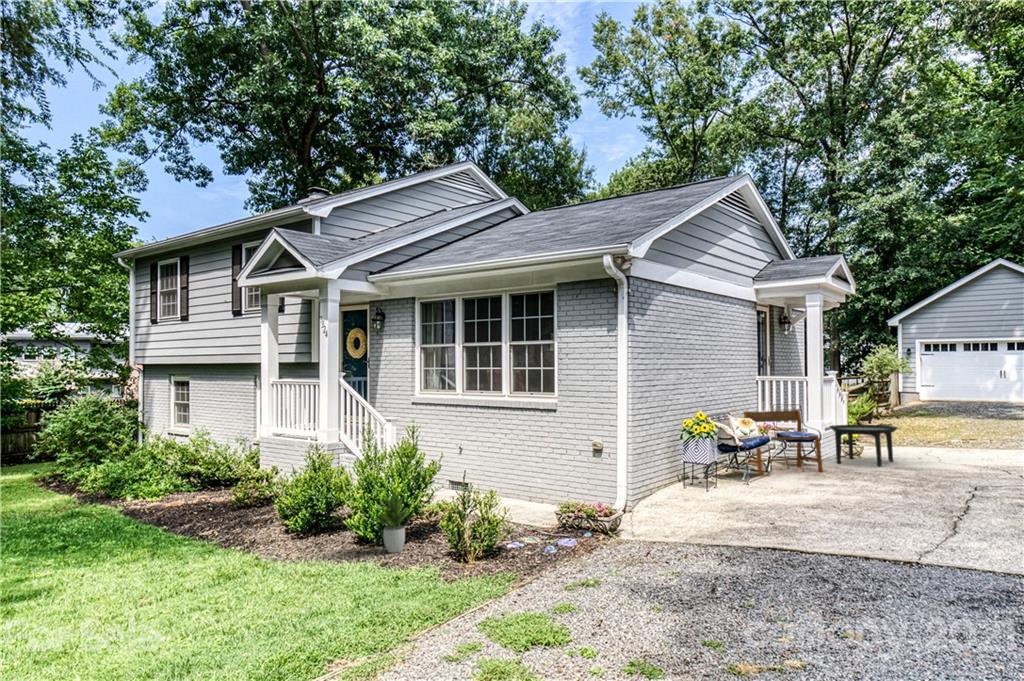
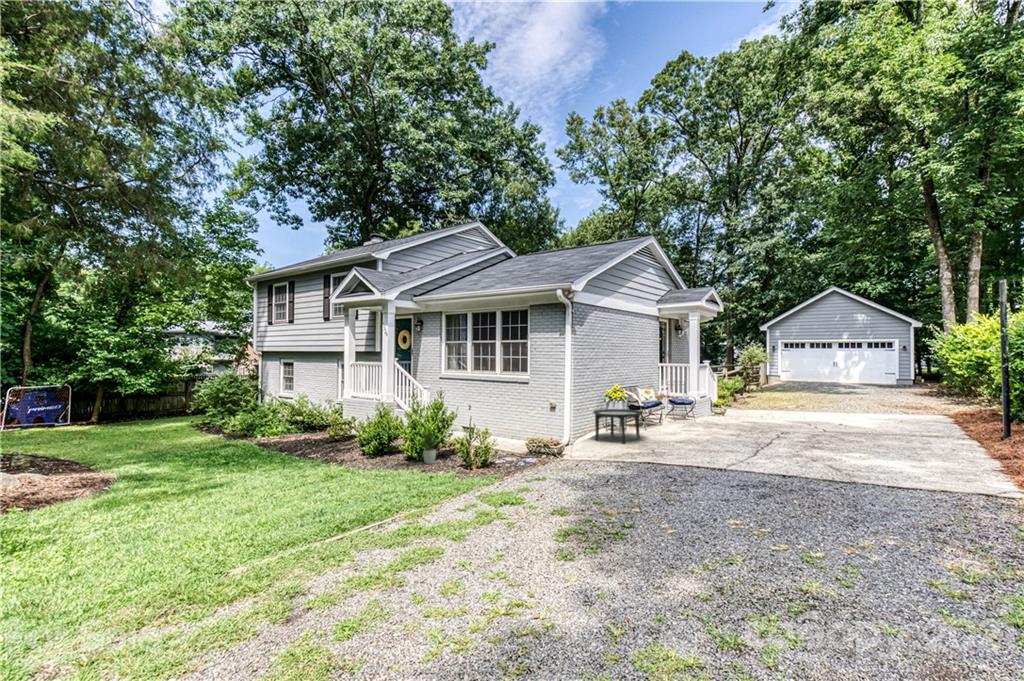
bench: present [744,410,823,475] -> none [649,385,697,426]
round table: present [830,425,897,466] -> present [593,409,641,444]

